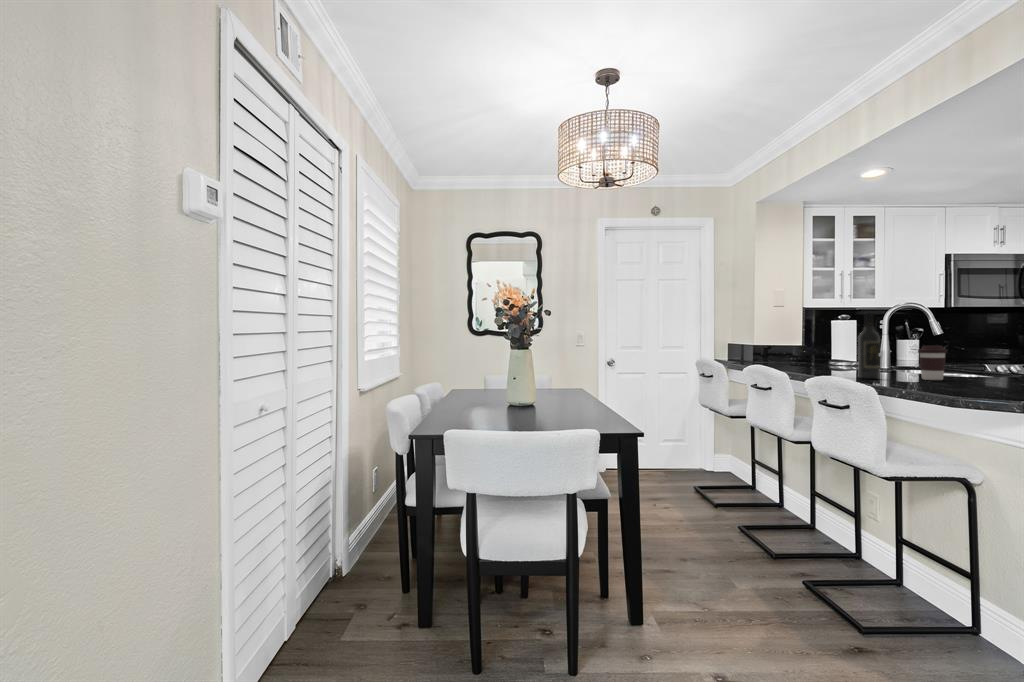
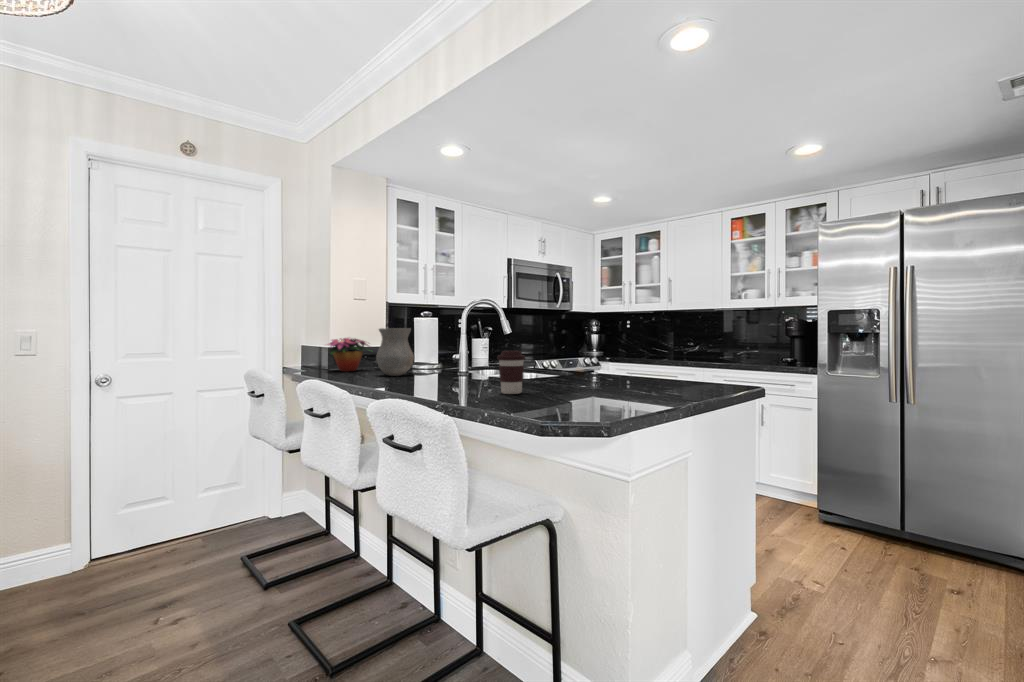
wine bottle: present [858,313,880,379] -> none [434,307,458,398]
vase: none [799,329,834,368] -> present [376,328,414,376]
flower arrangement: none [749,337,794,365] -> present [327,338,368,372]

